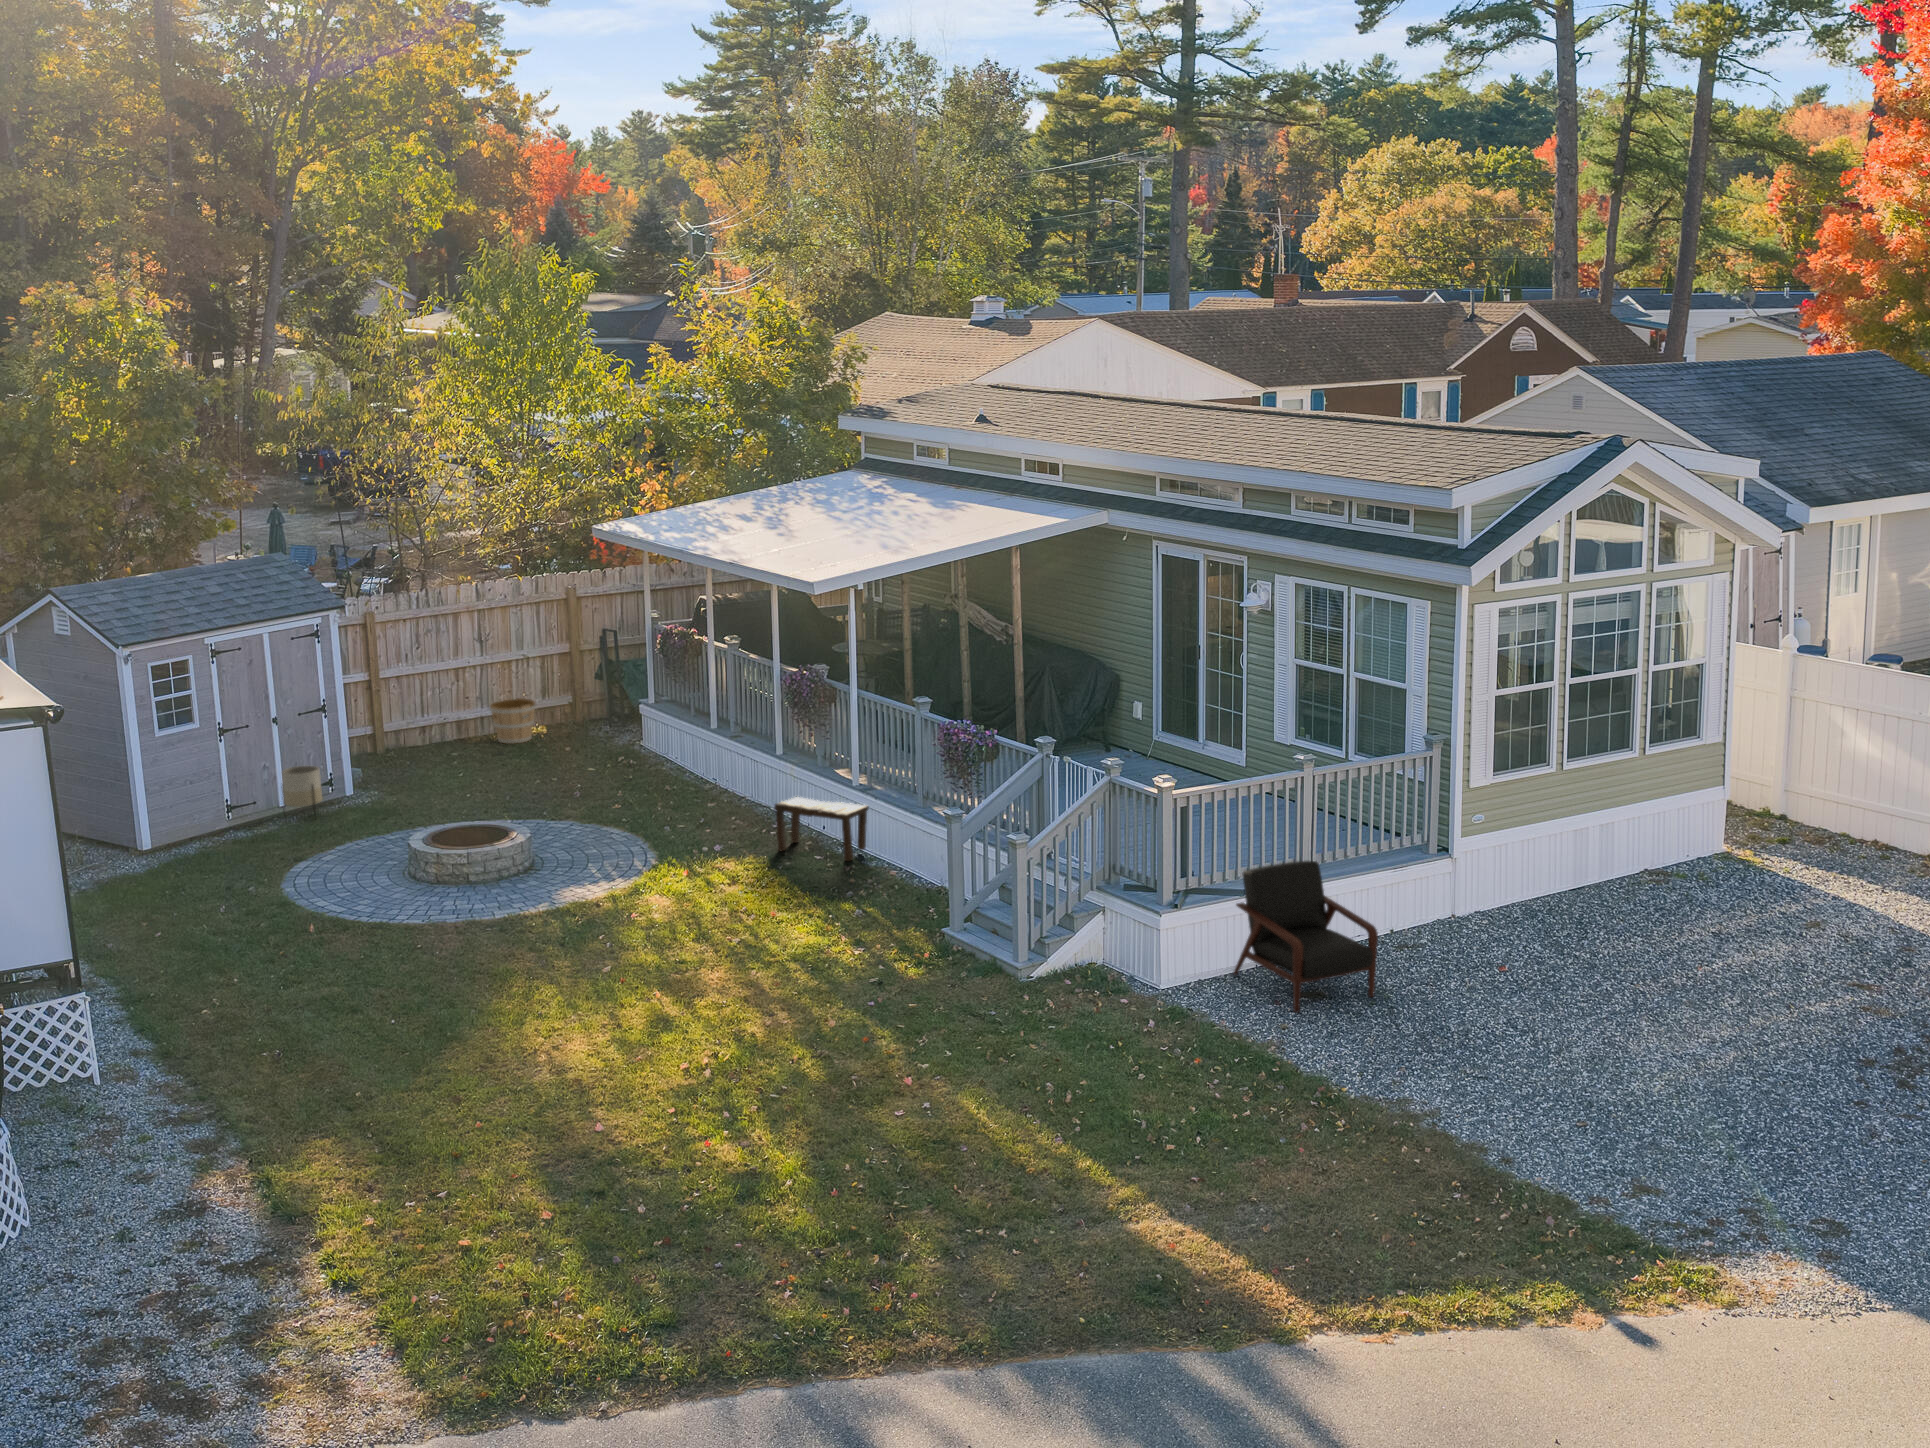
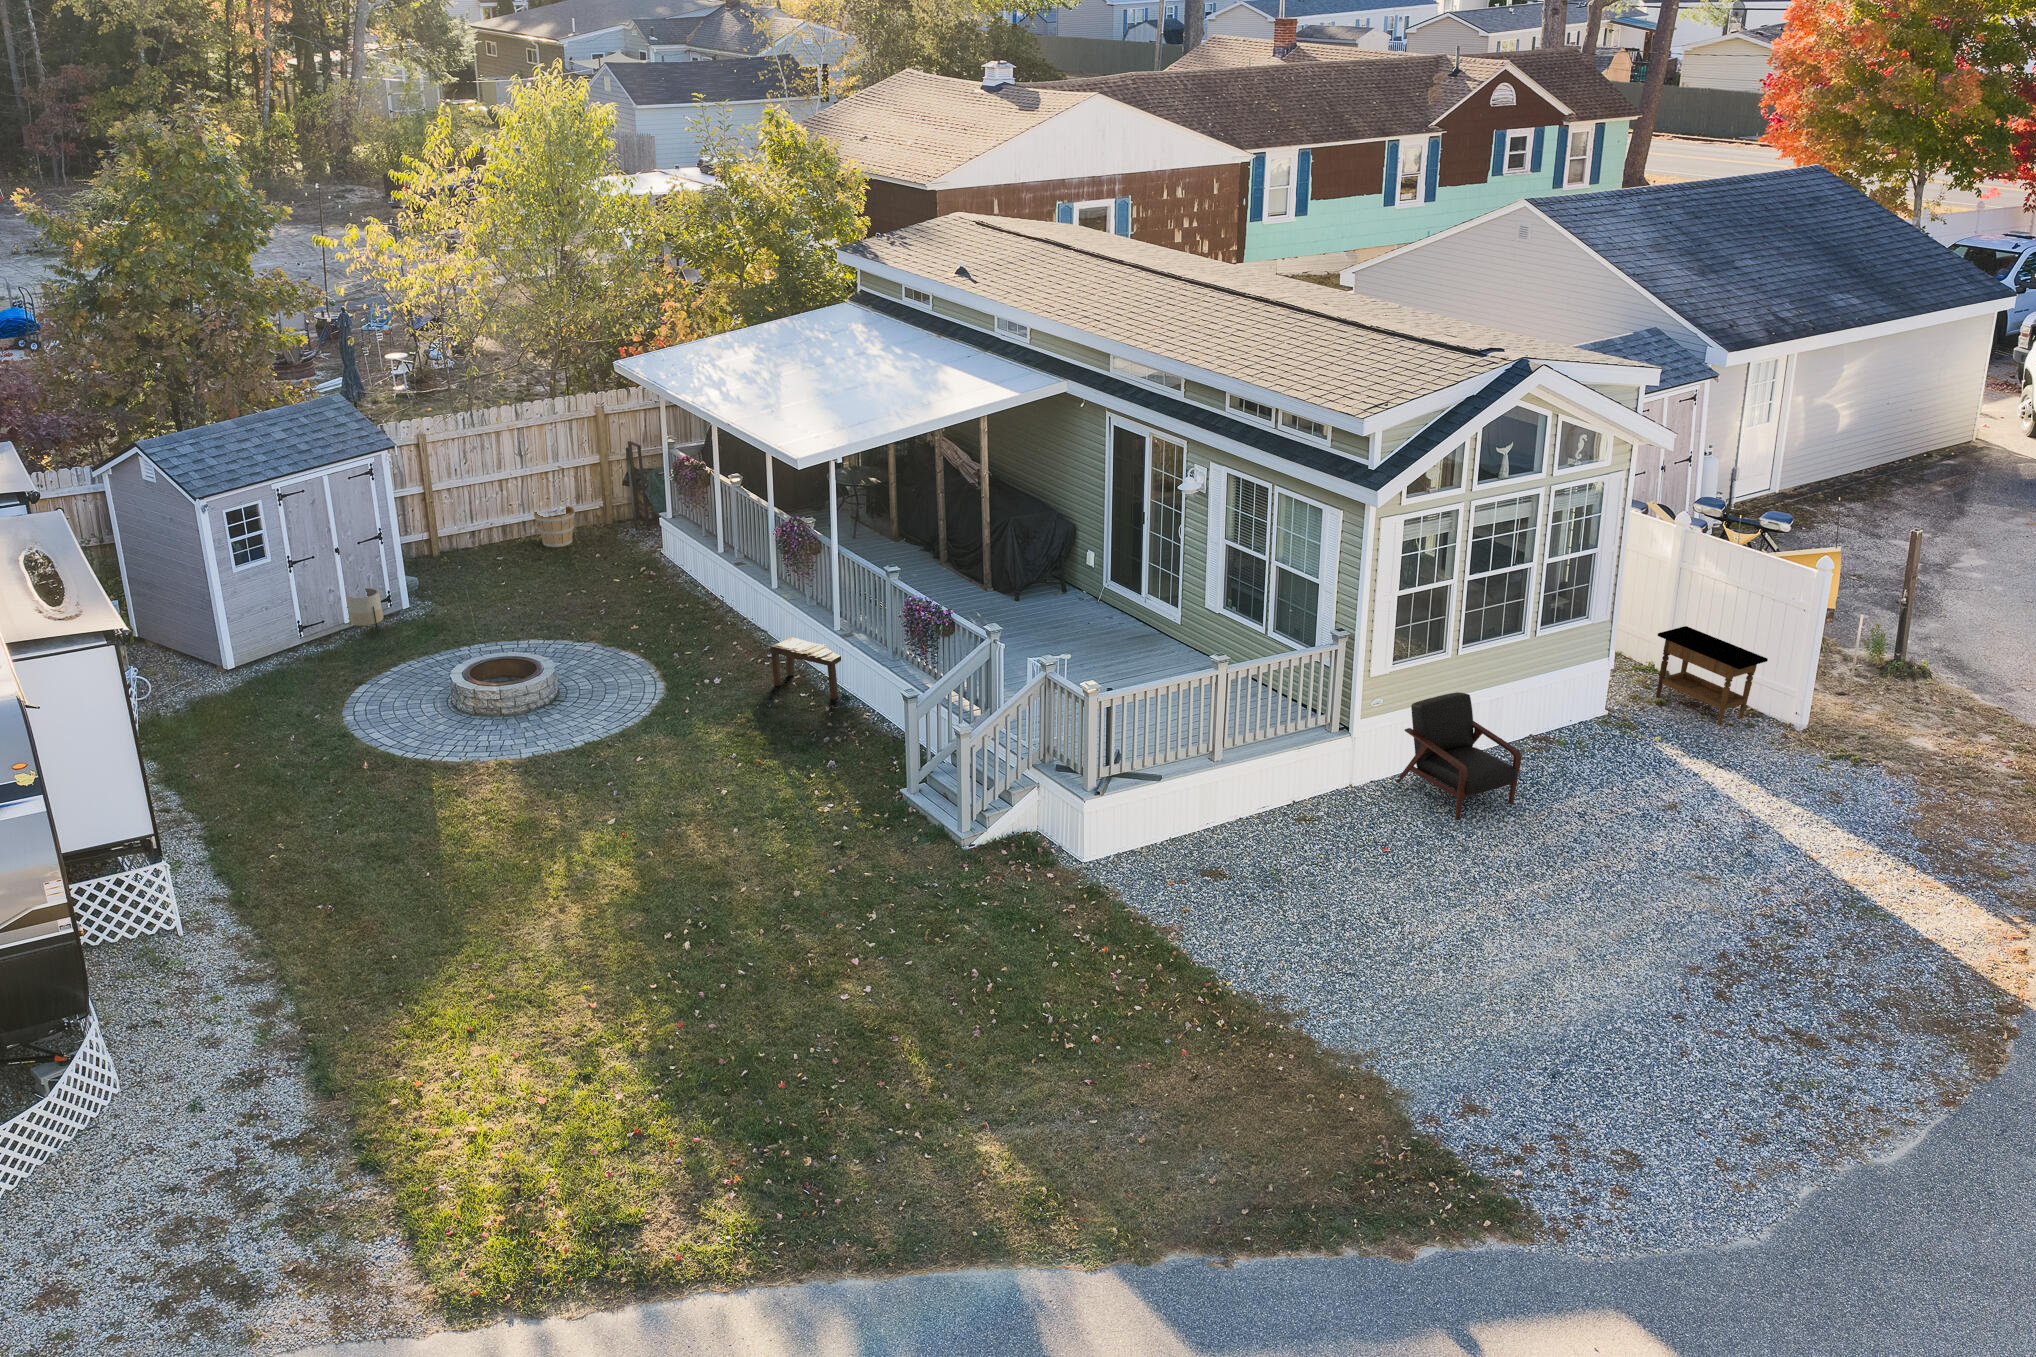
side table: none [1771,760,1899,862] -> present [1656,626,1768,725]
chair: present [1233,861,1378,1013] -> present [1396,692,1521,820]

